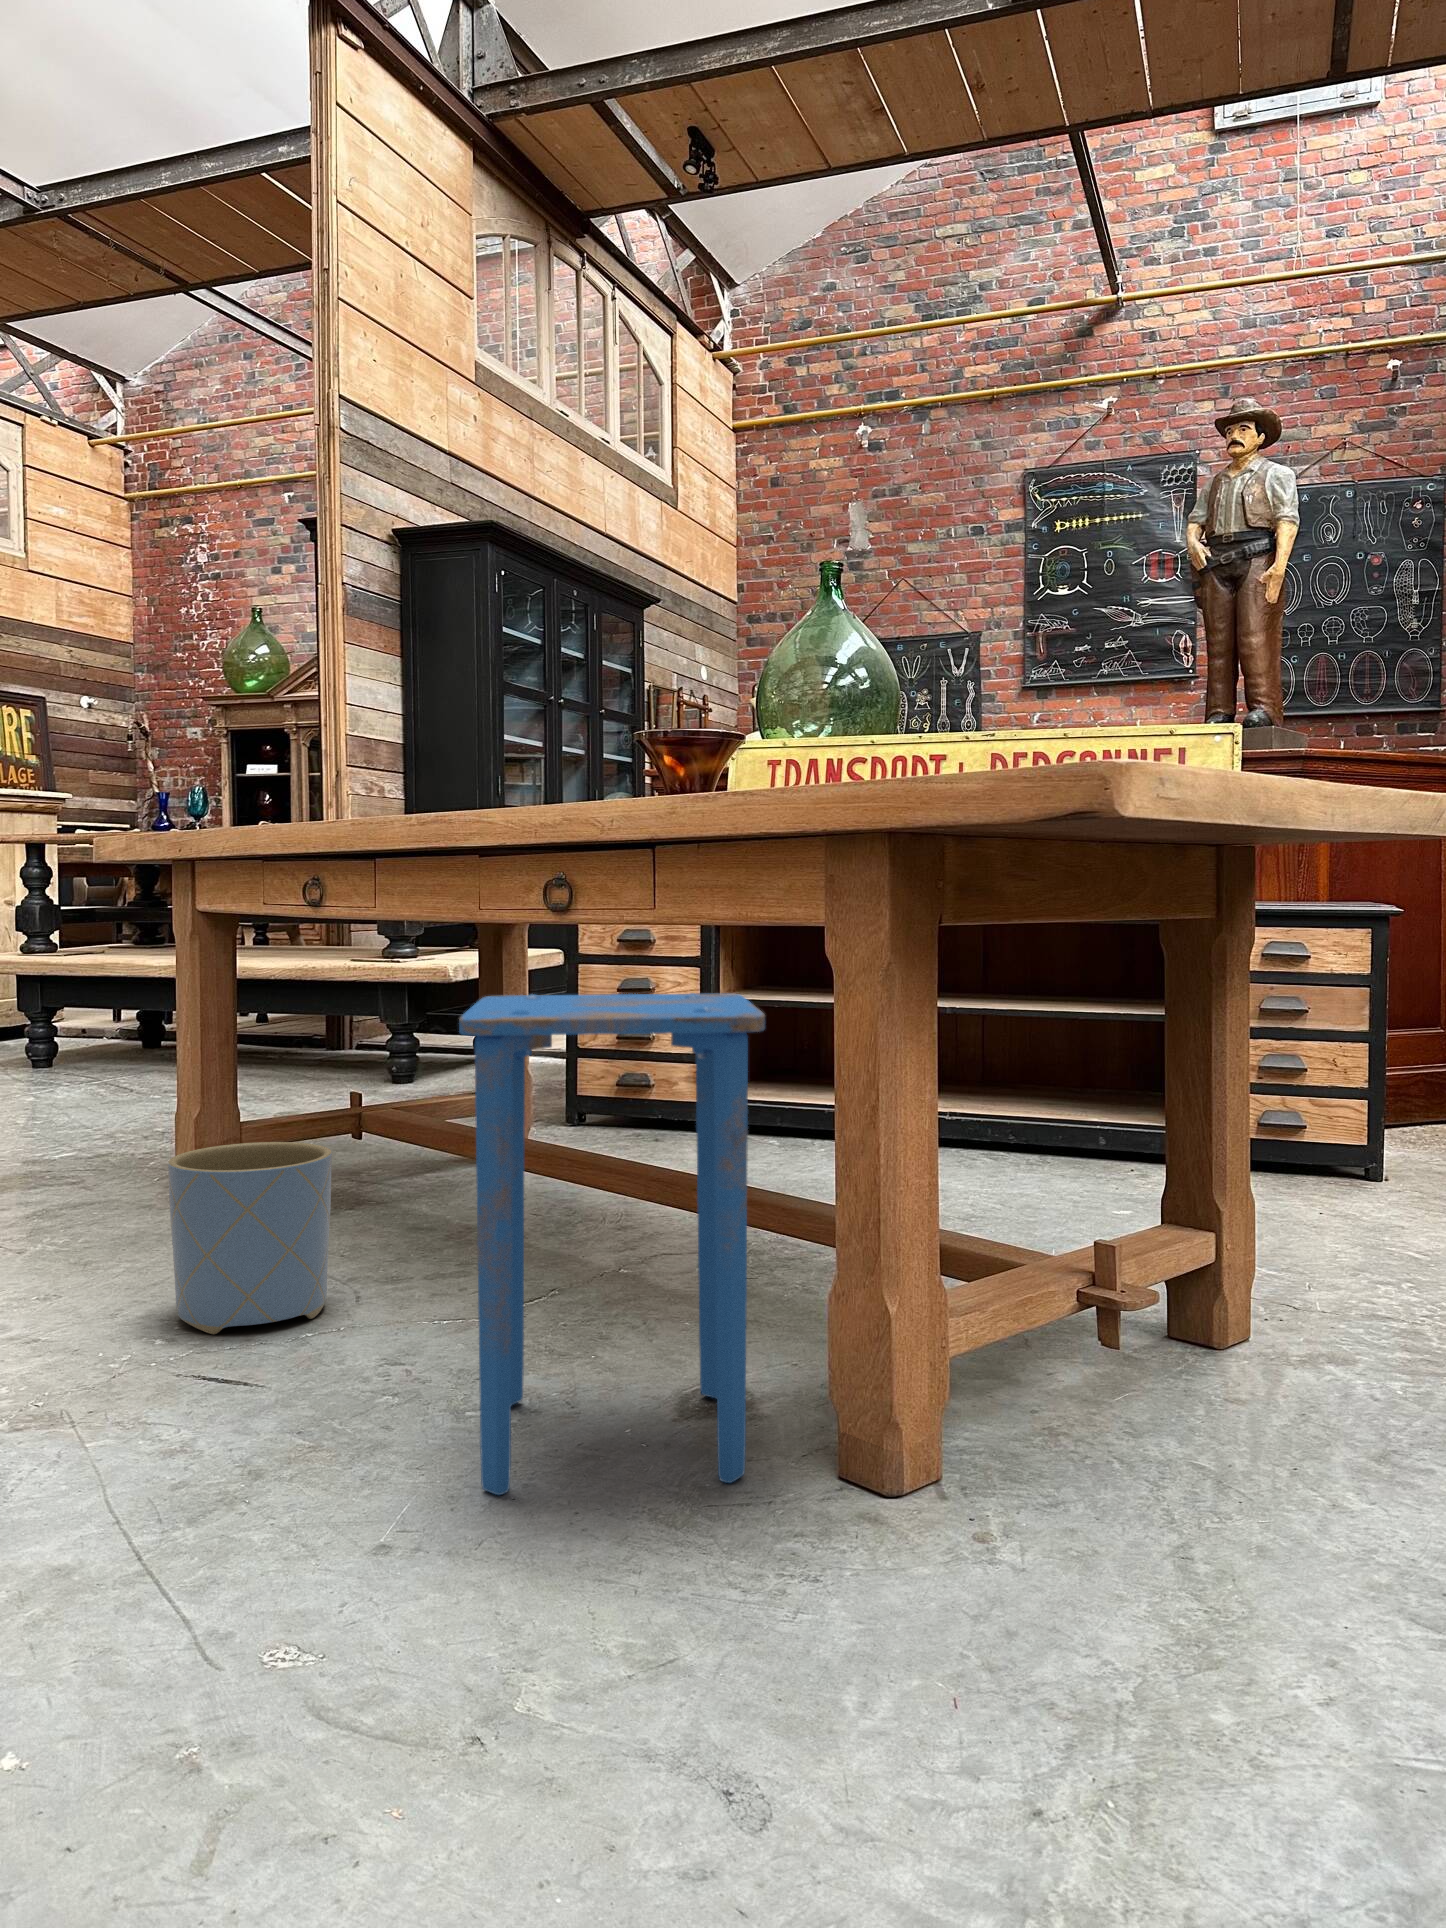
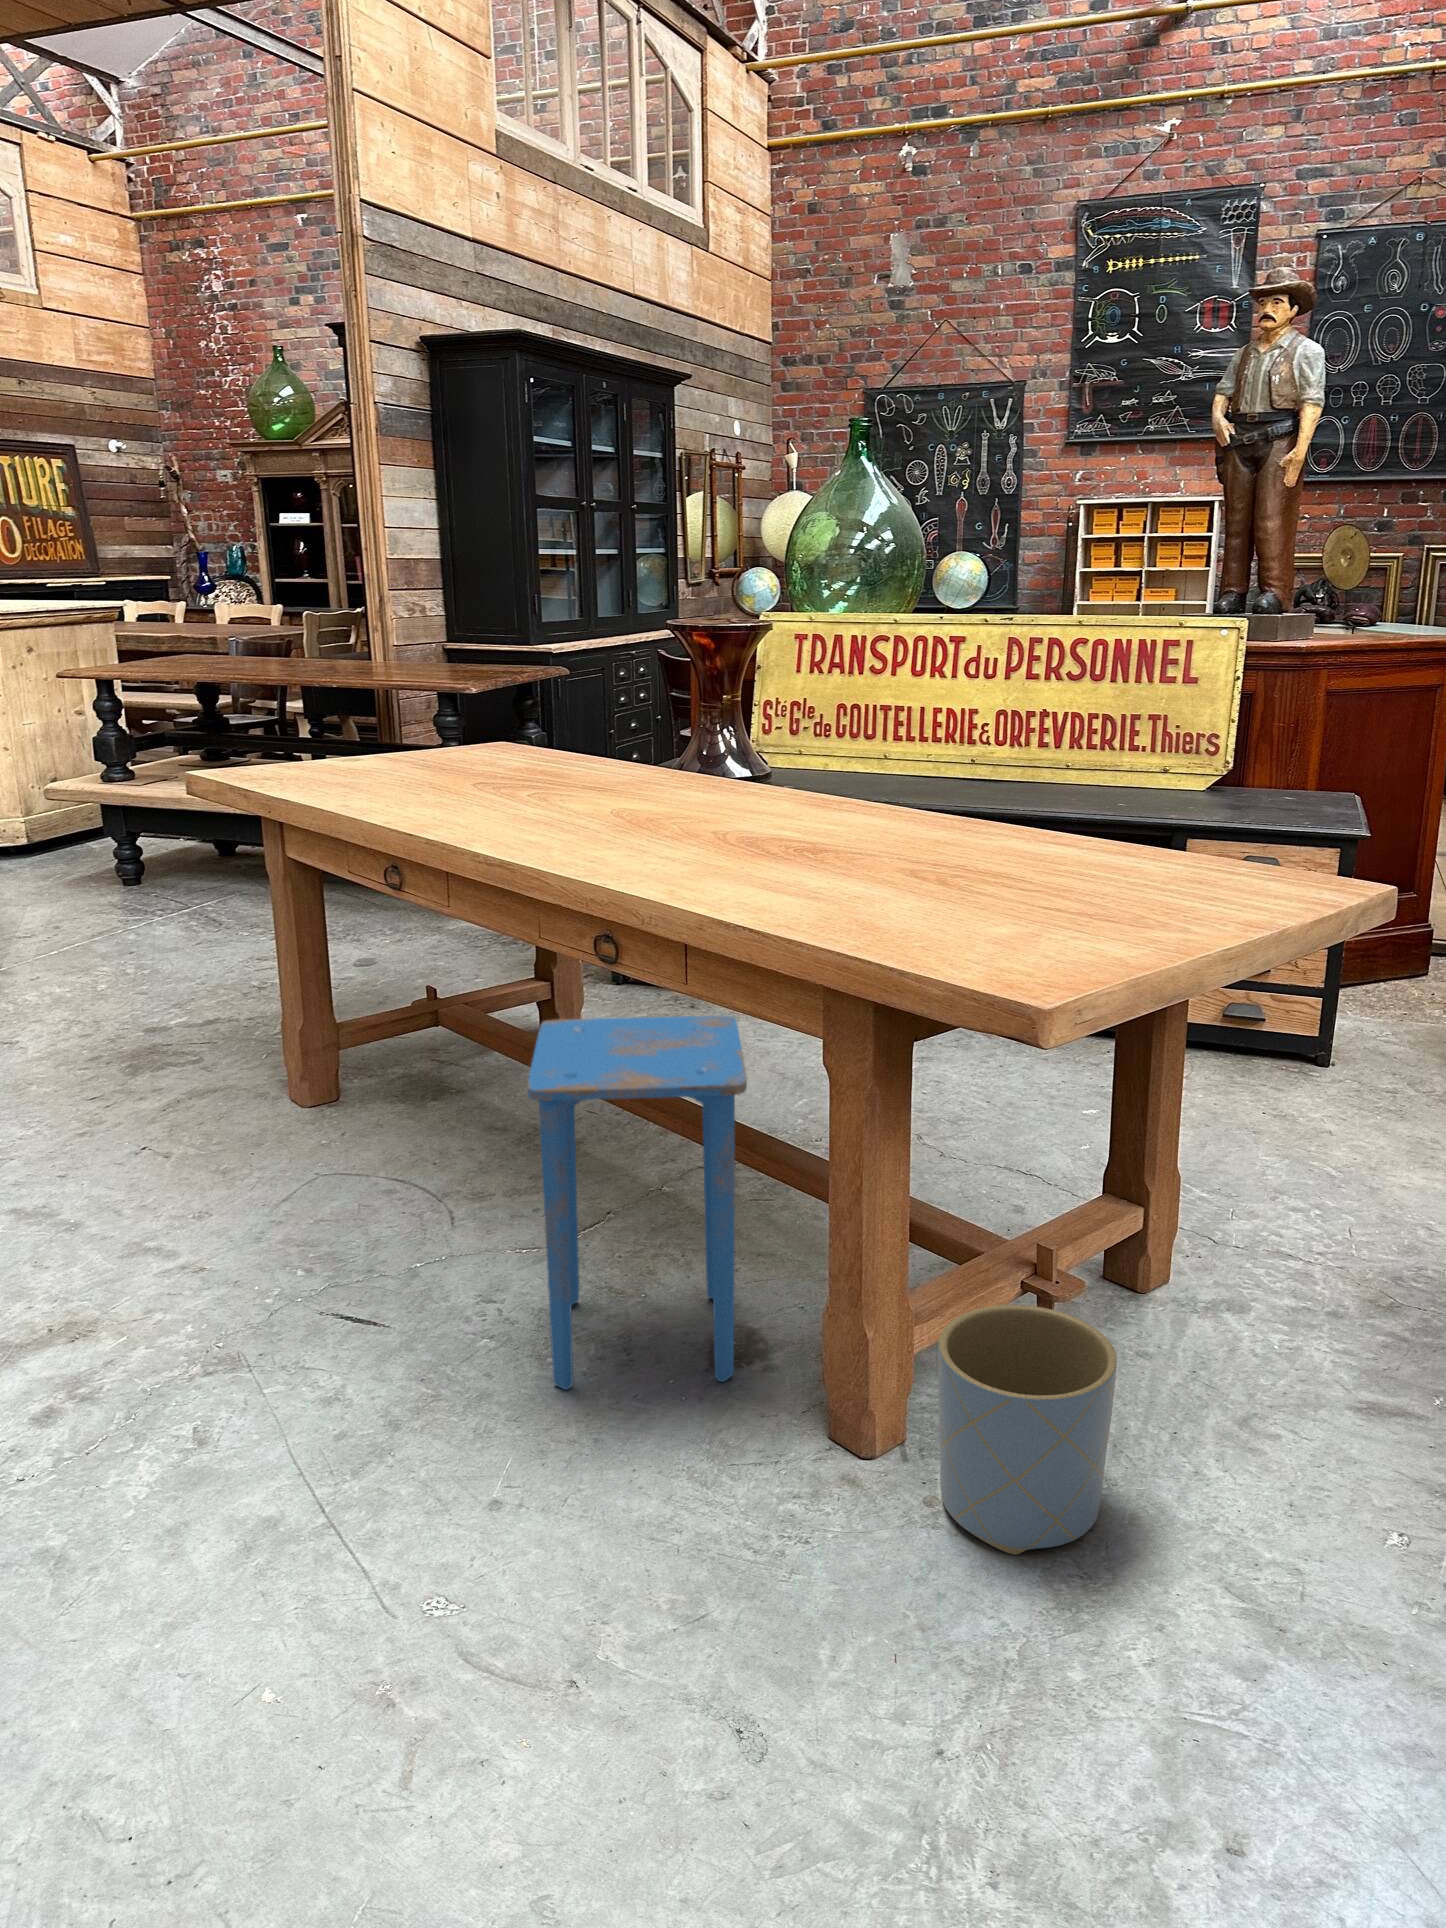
planter: present [168,1142,332,1334] -> present [938,1305,1117,1555]

